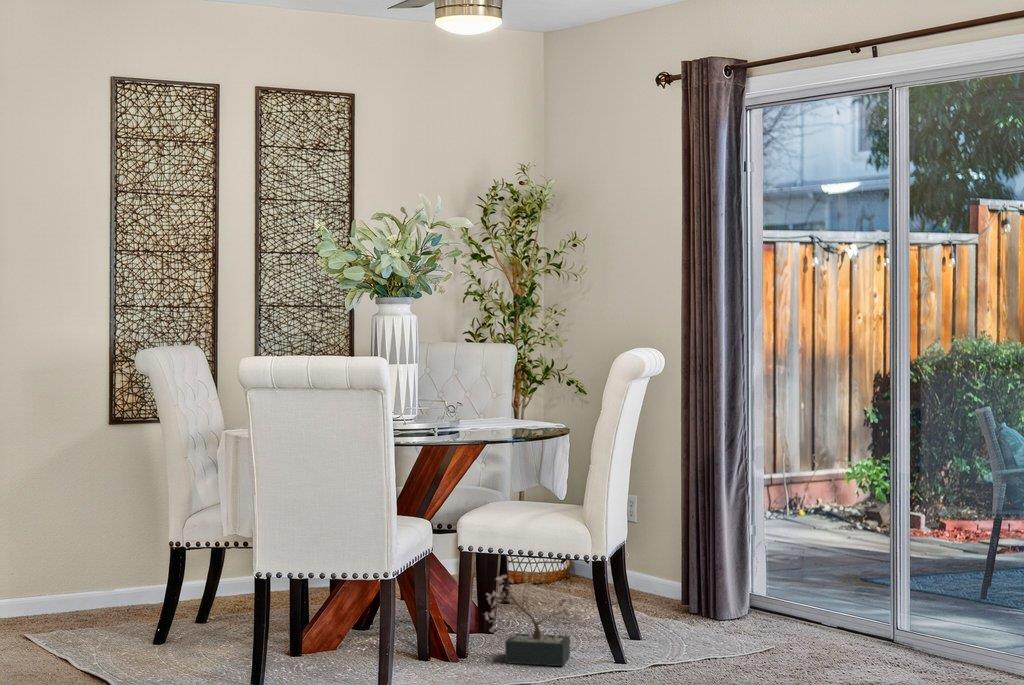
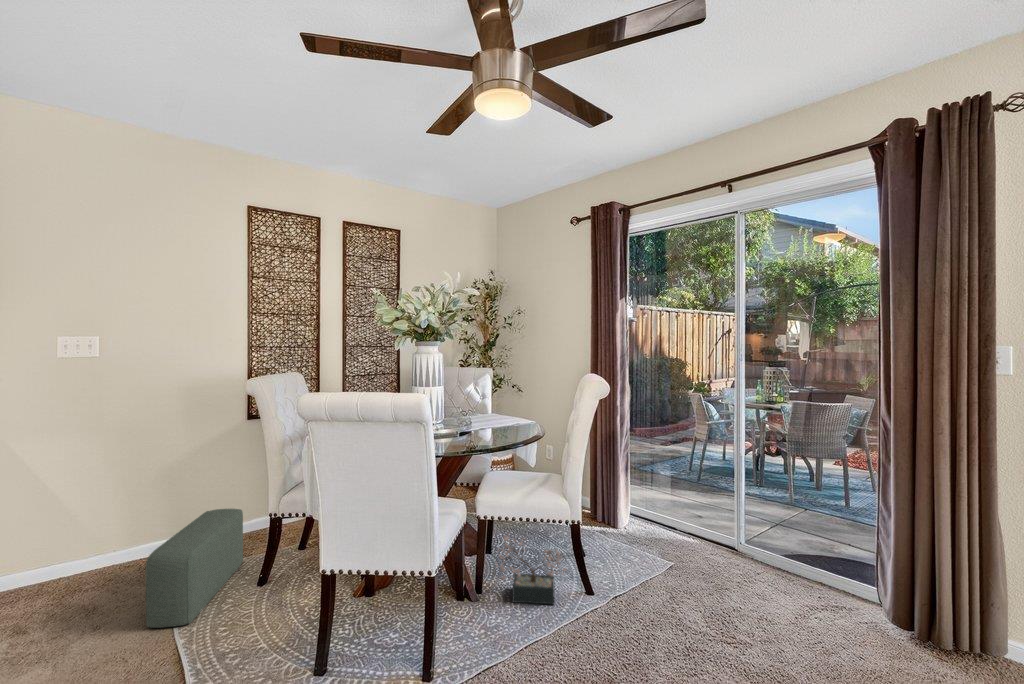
pouf: none [33,543,123,663] -> present [145,509,243,628]

